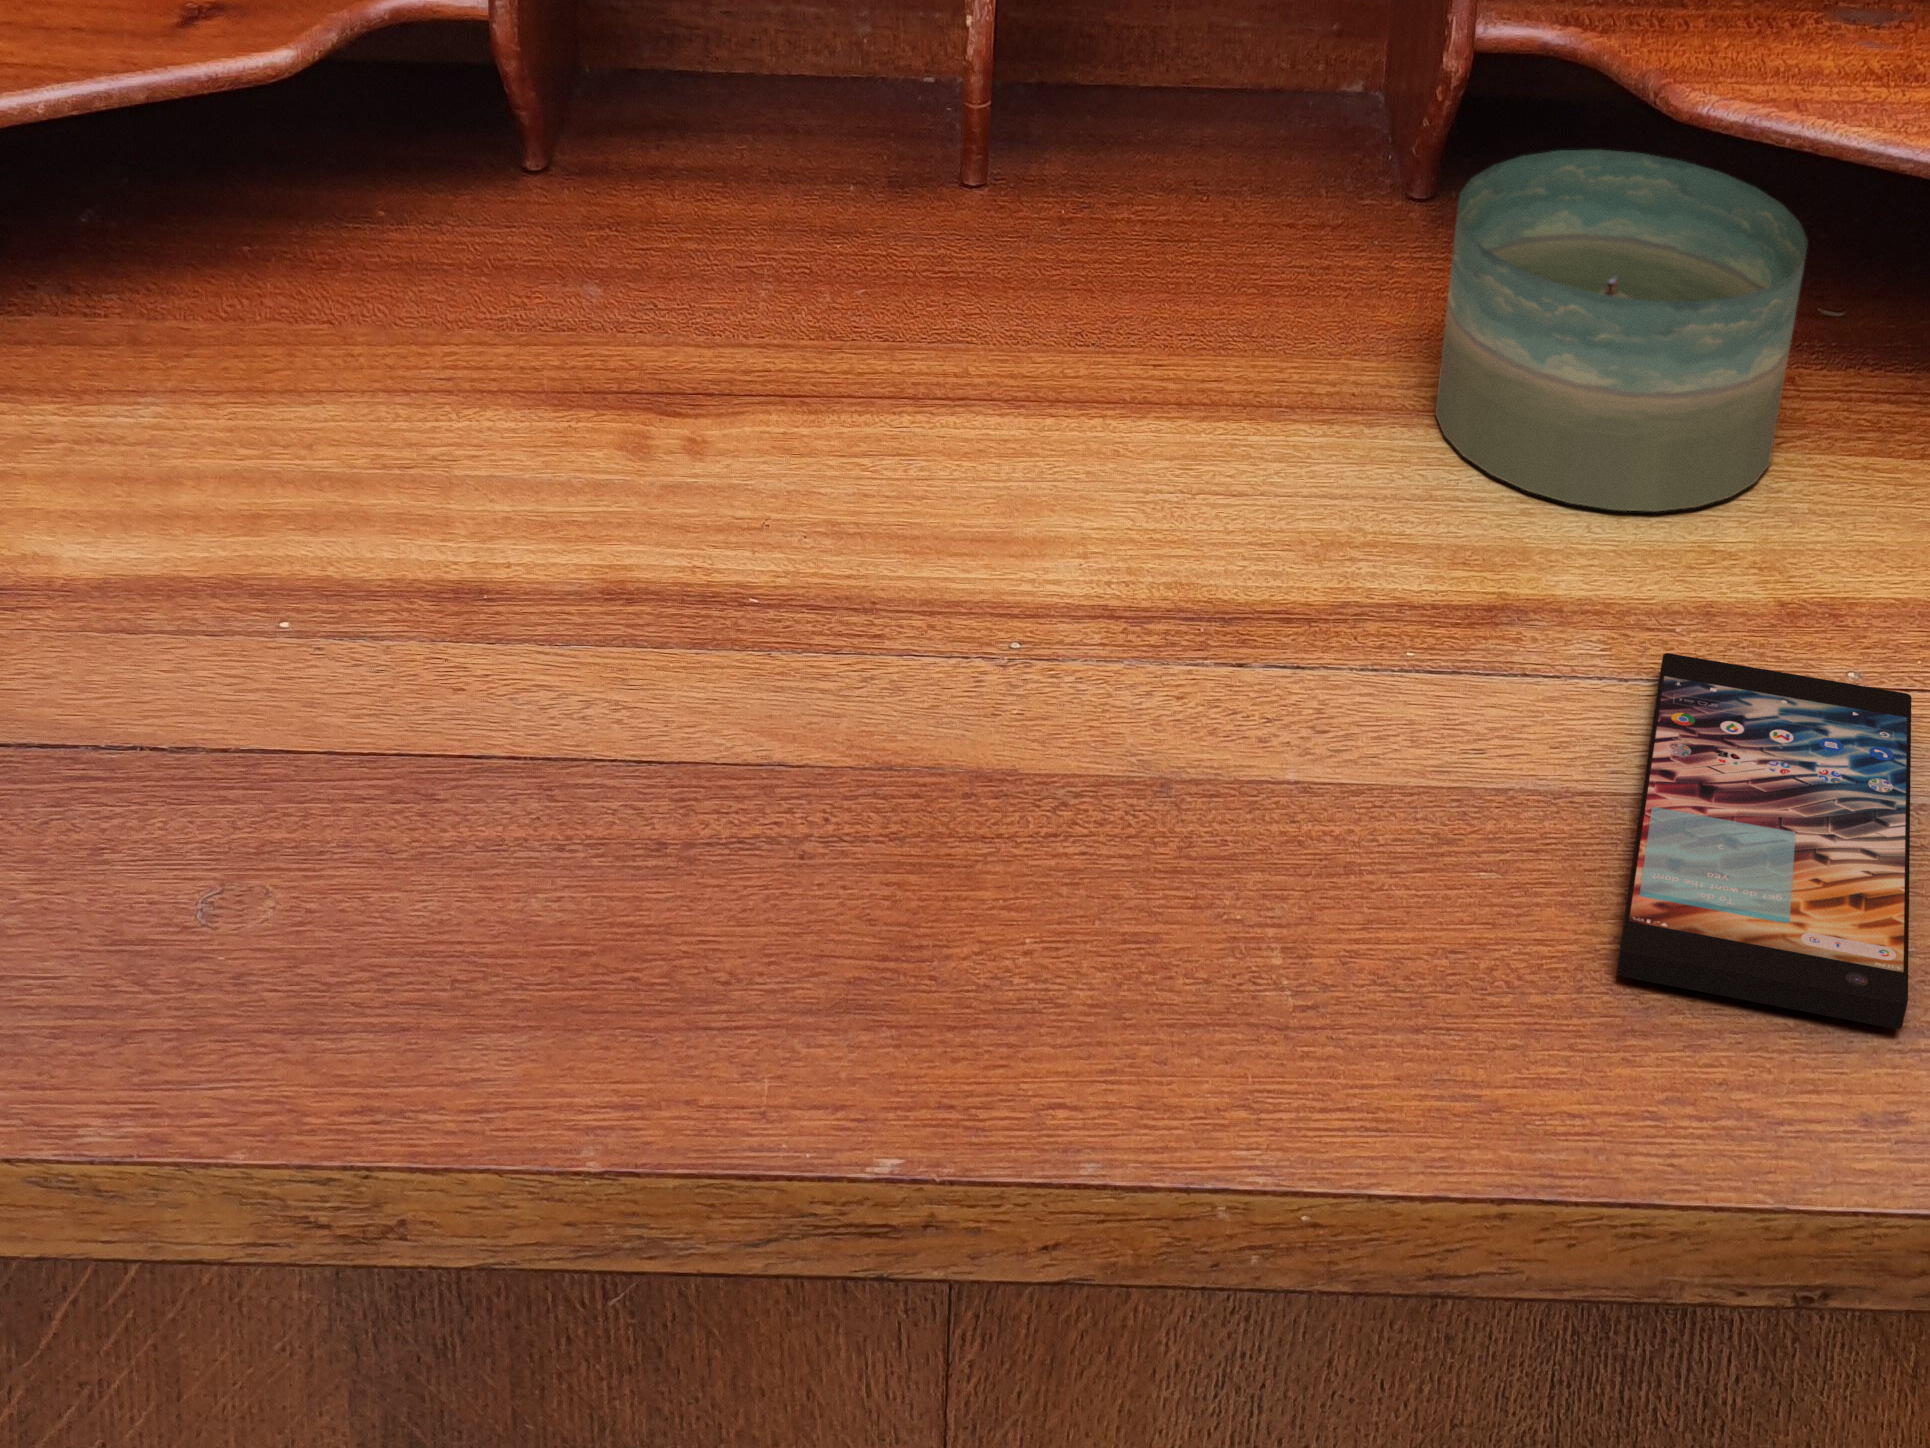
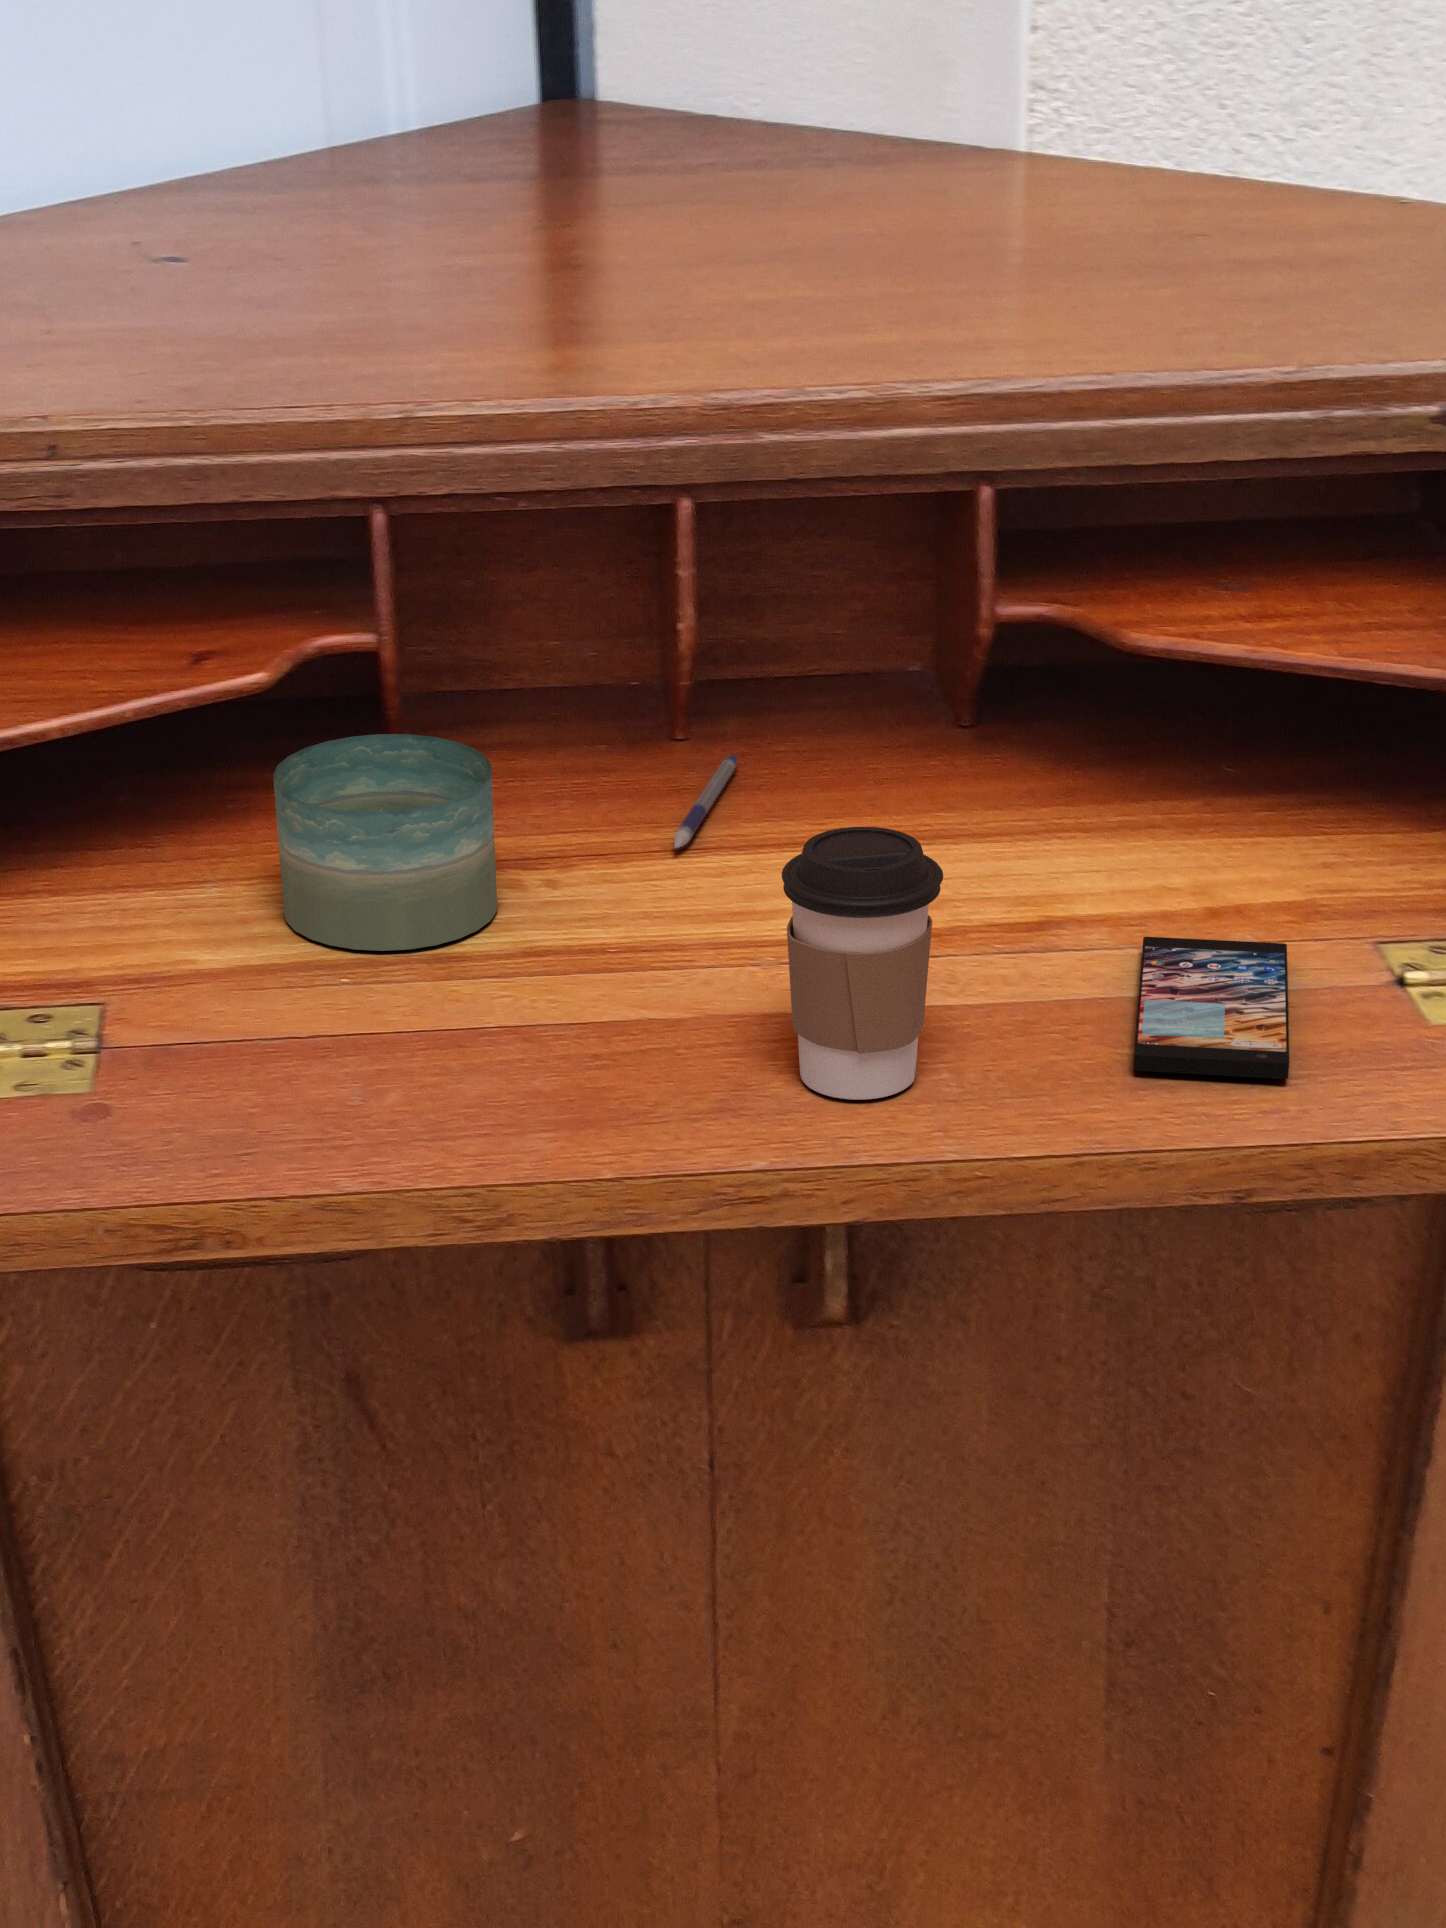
candle: present [1435,150,1808,512] -> present [273,734,497,951]
pen: none [922,209,1067,384] -> present [674,755,737,848]
coffee cup: none [984,498,1287,997] -> present [782,827,943,1100]

